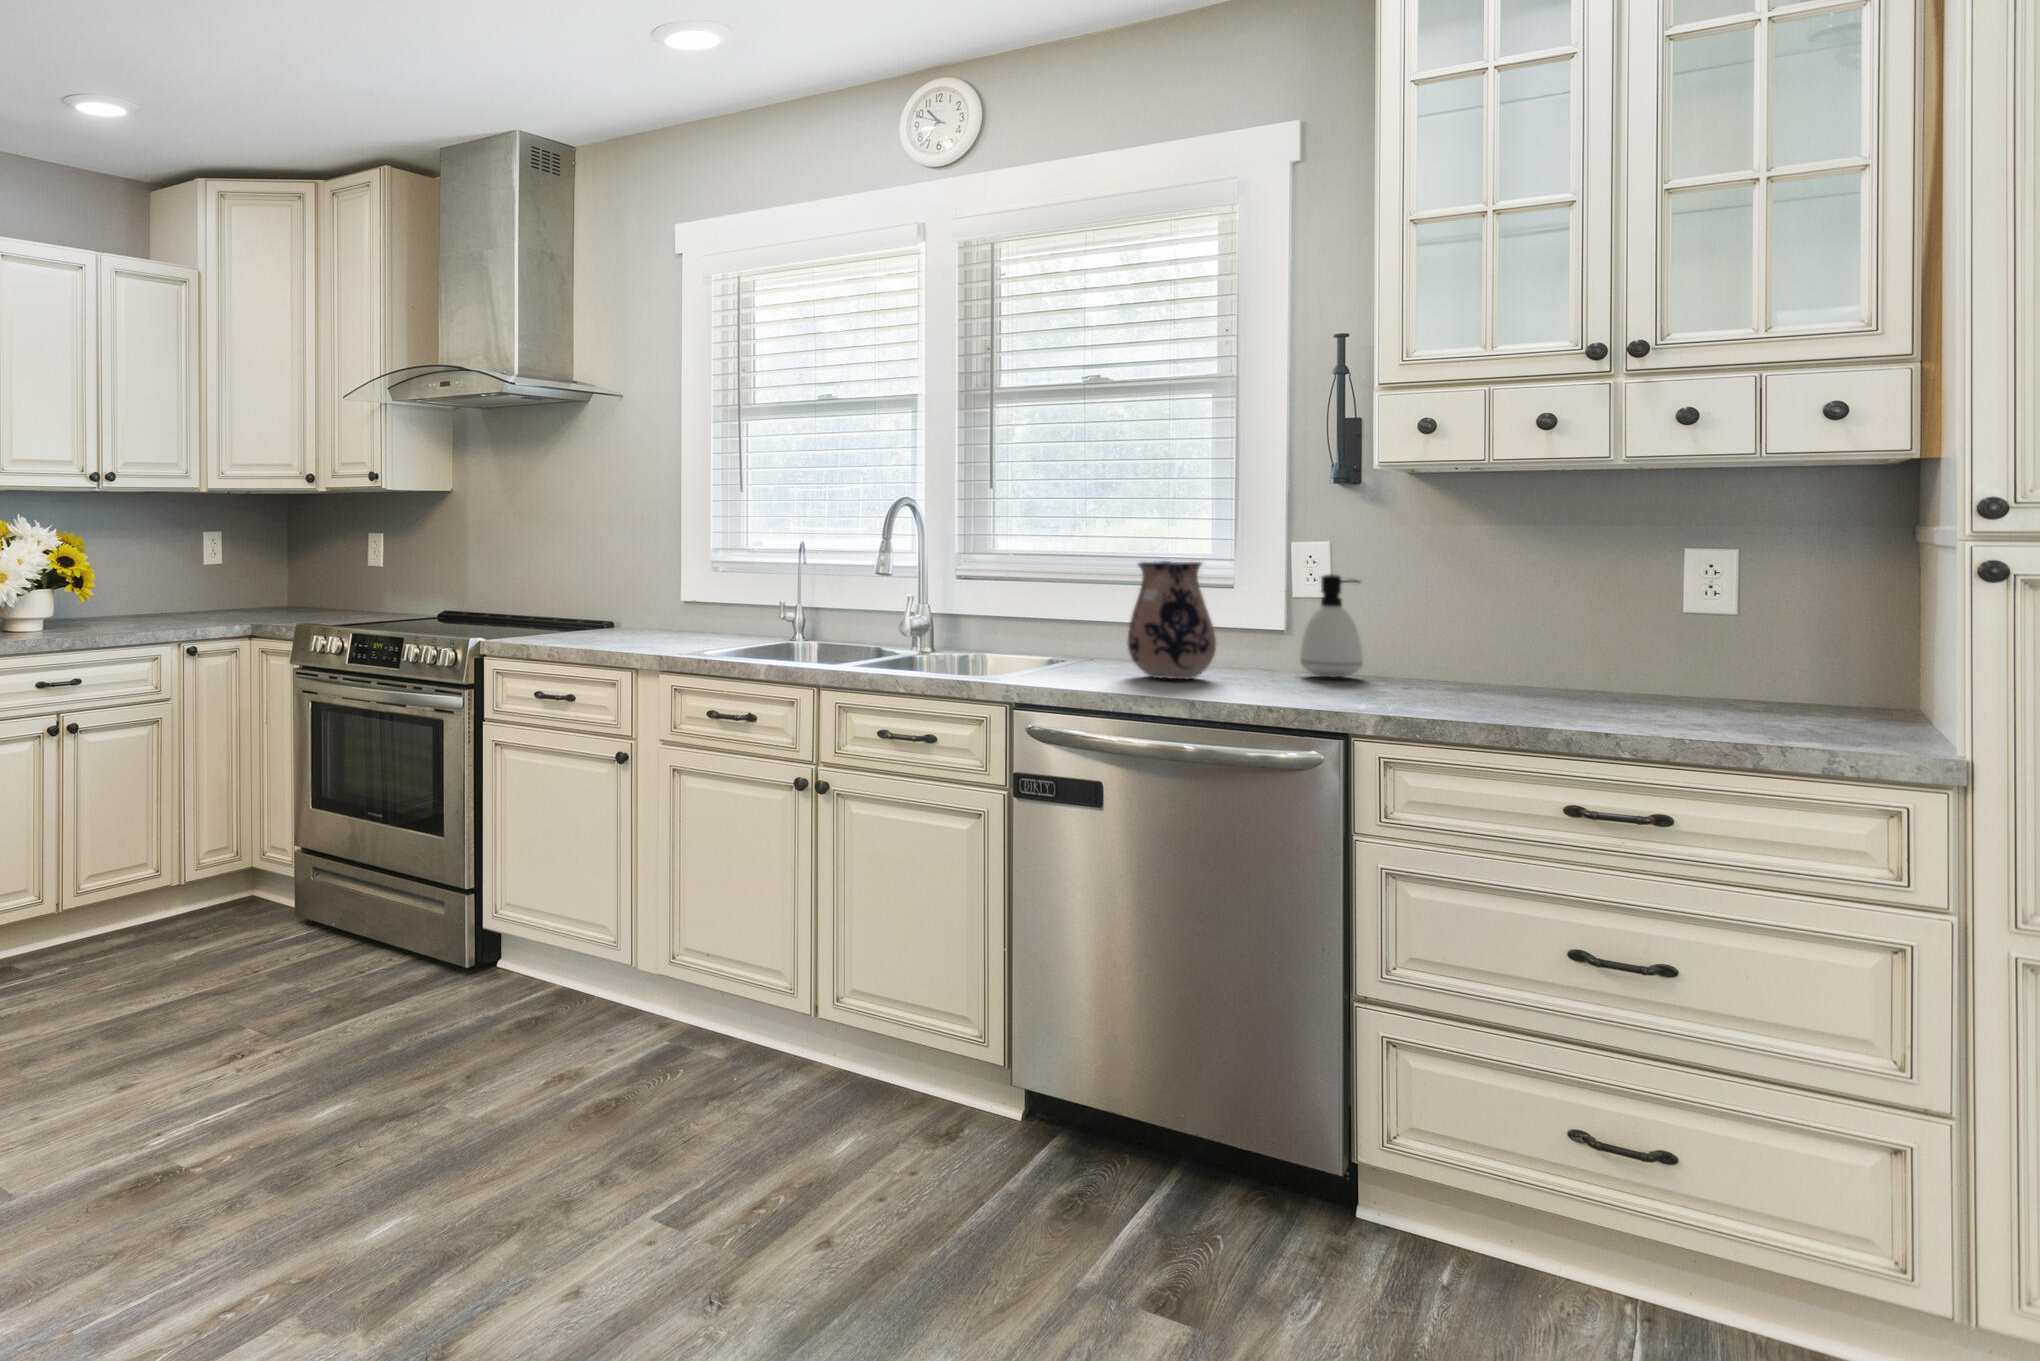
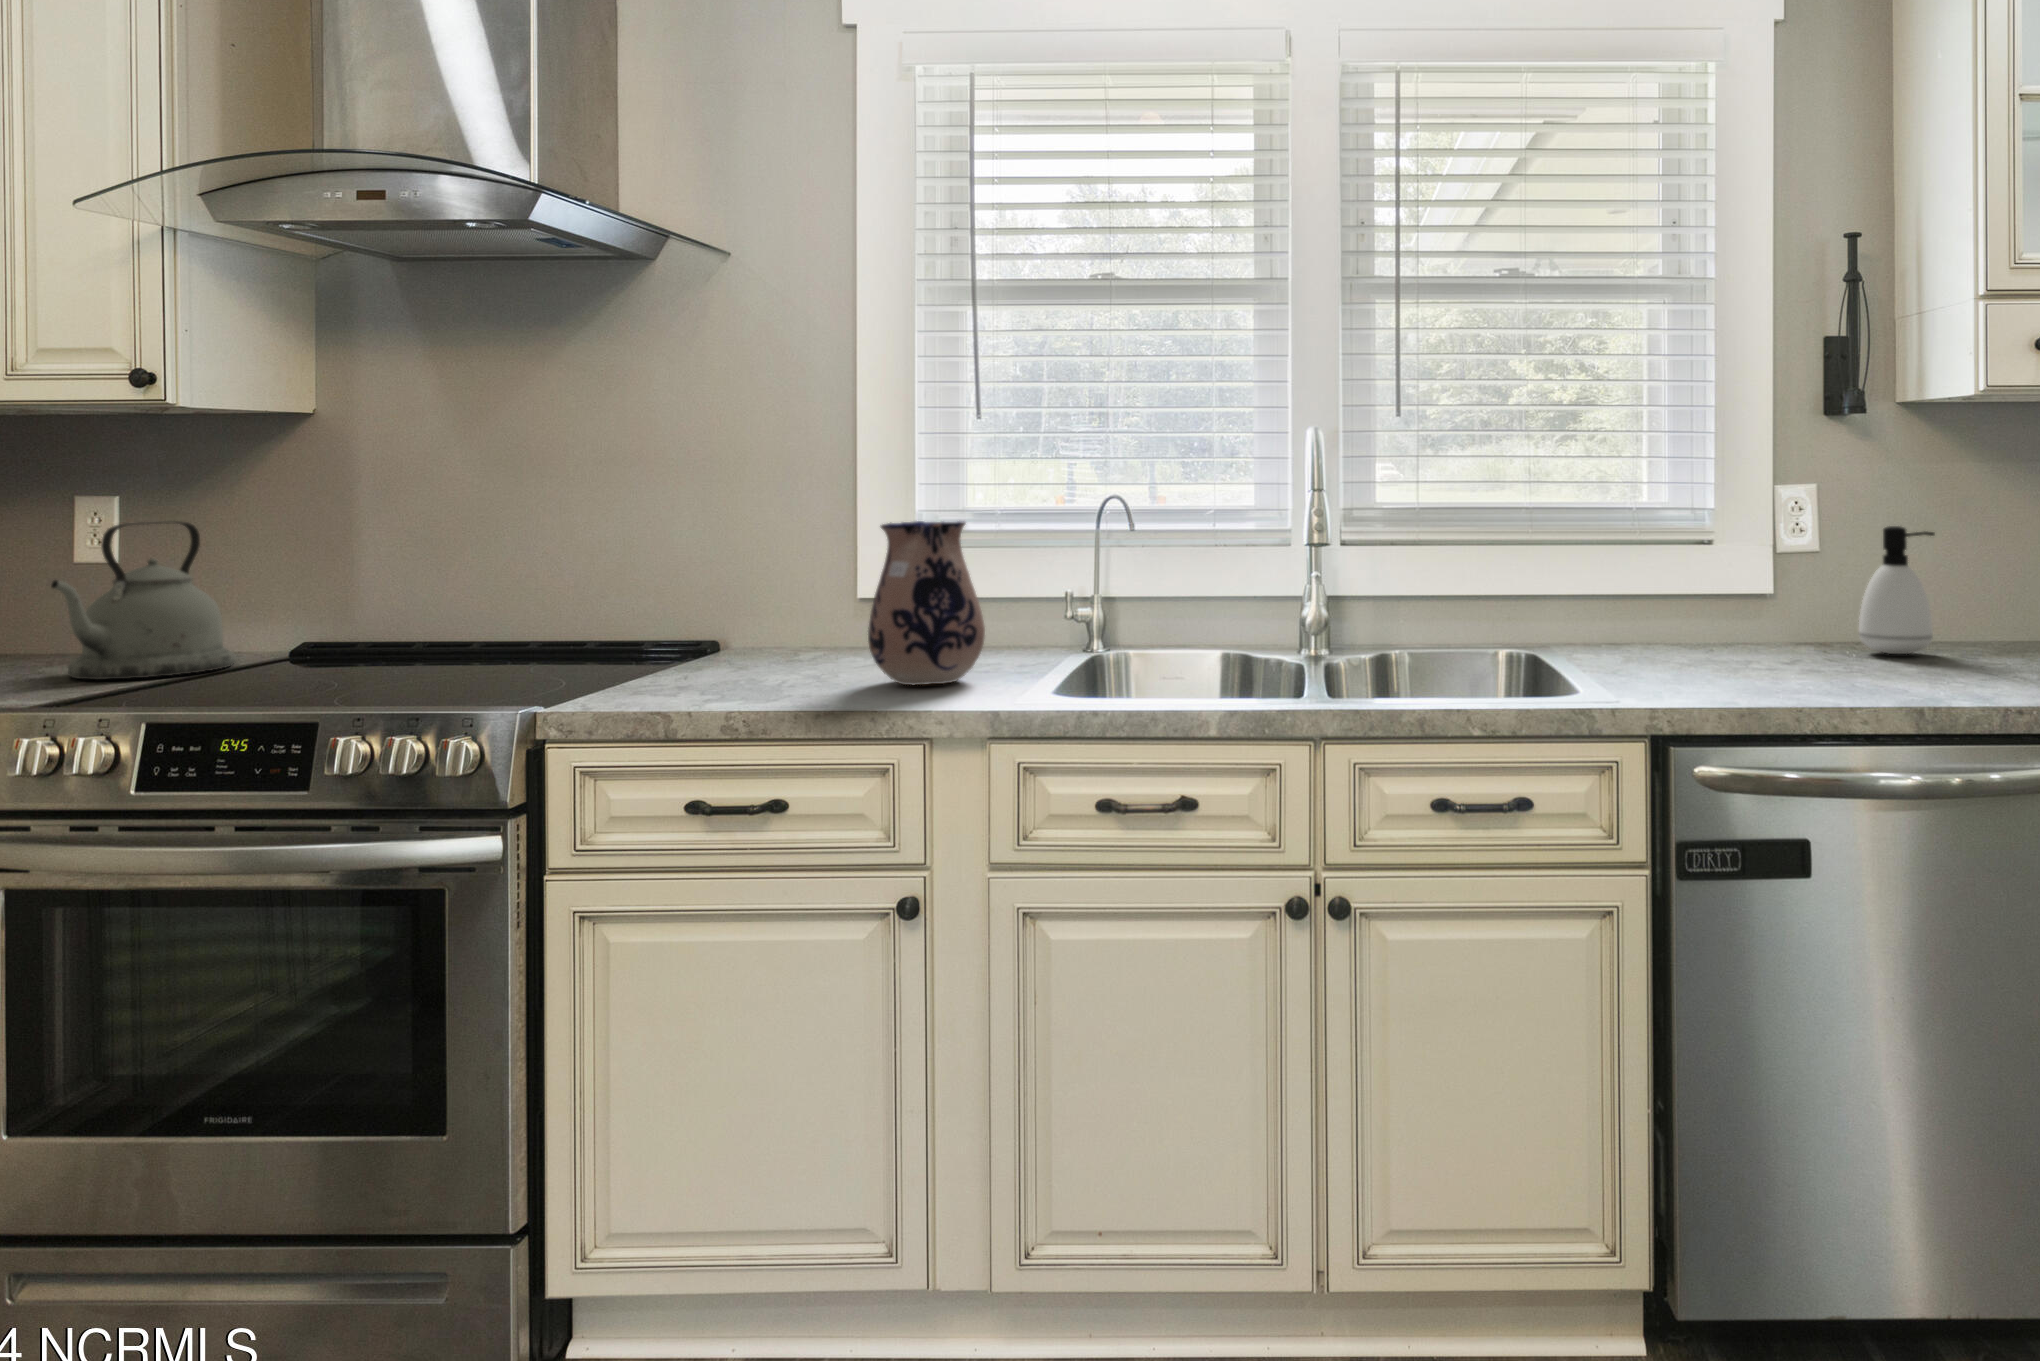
kettle: none [342,546,416,619] -> present [51,521,236,679]
ceramic pitcher: present [1128,561,1216,679] -> present [868,521,985,685]

